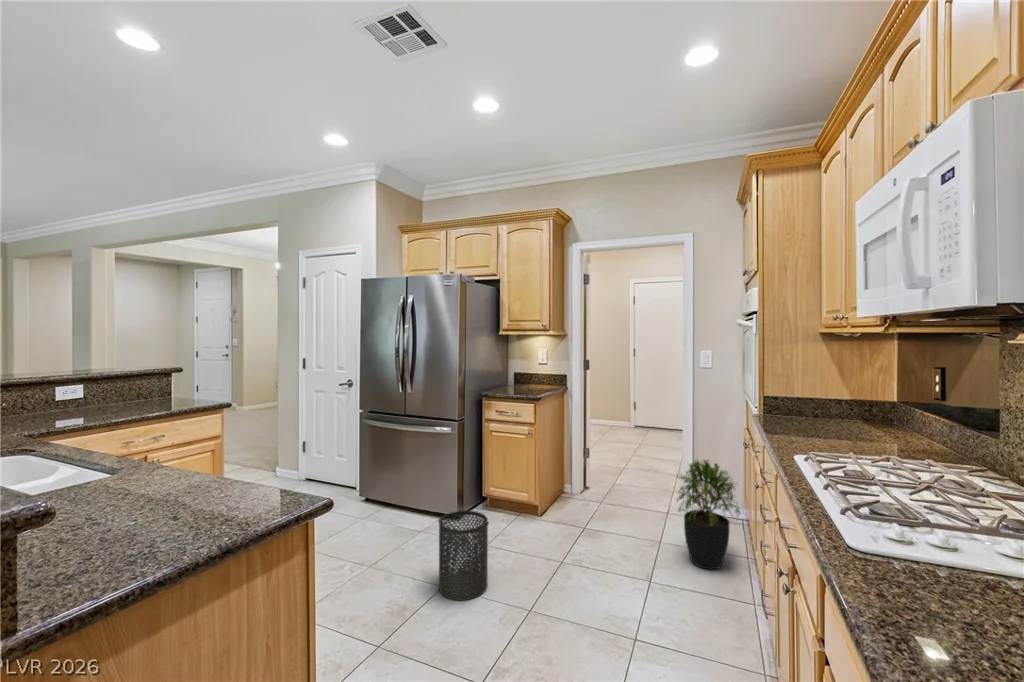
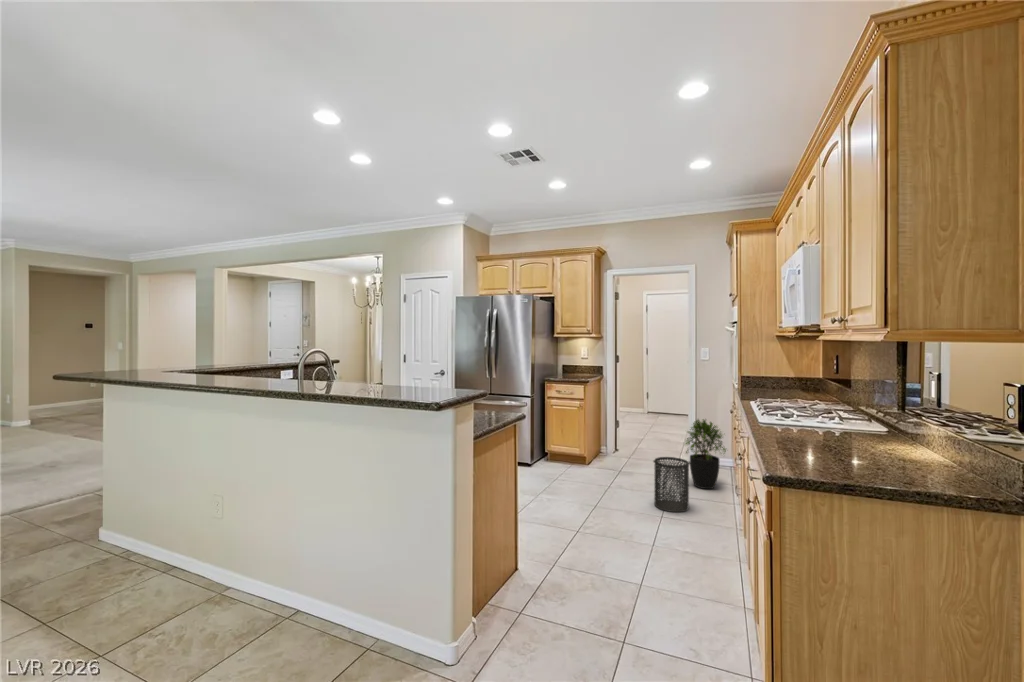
trash can: present [438,511,489,600] -> present [654,457,690,512]

